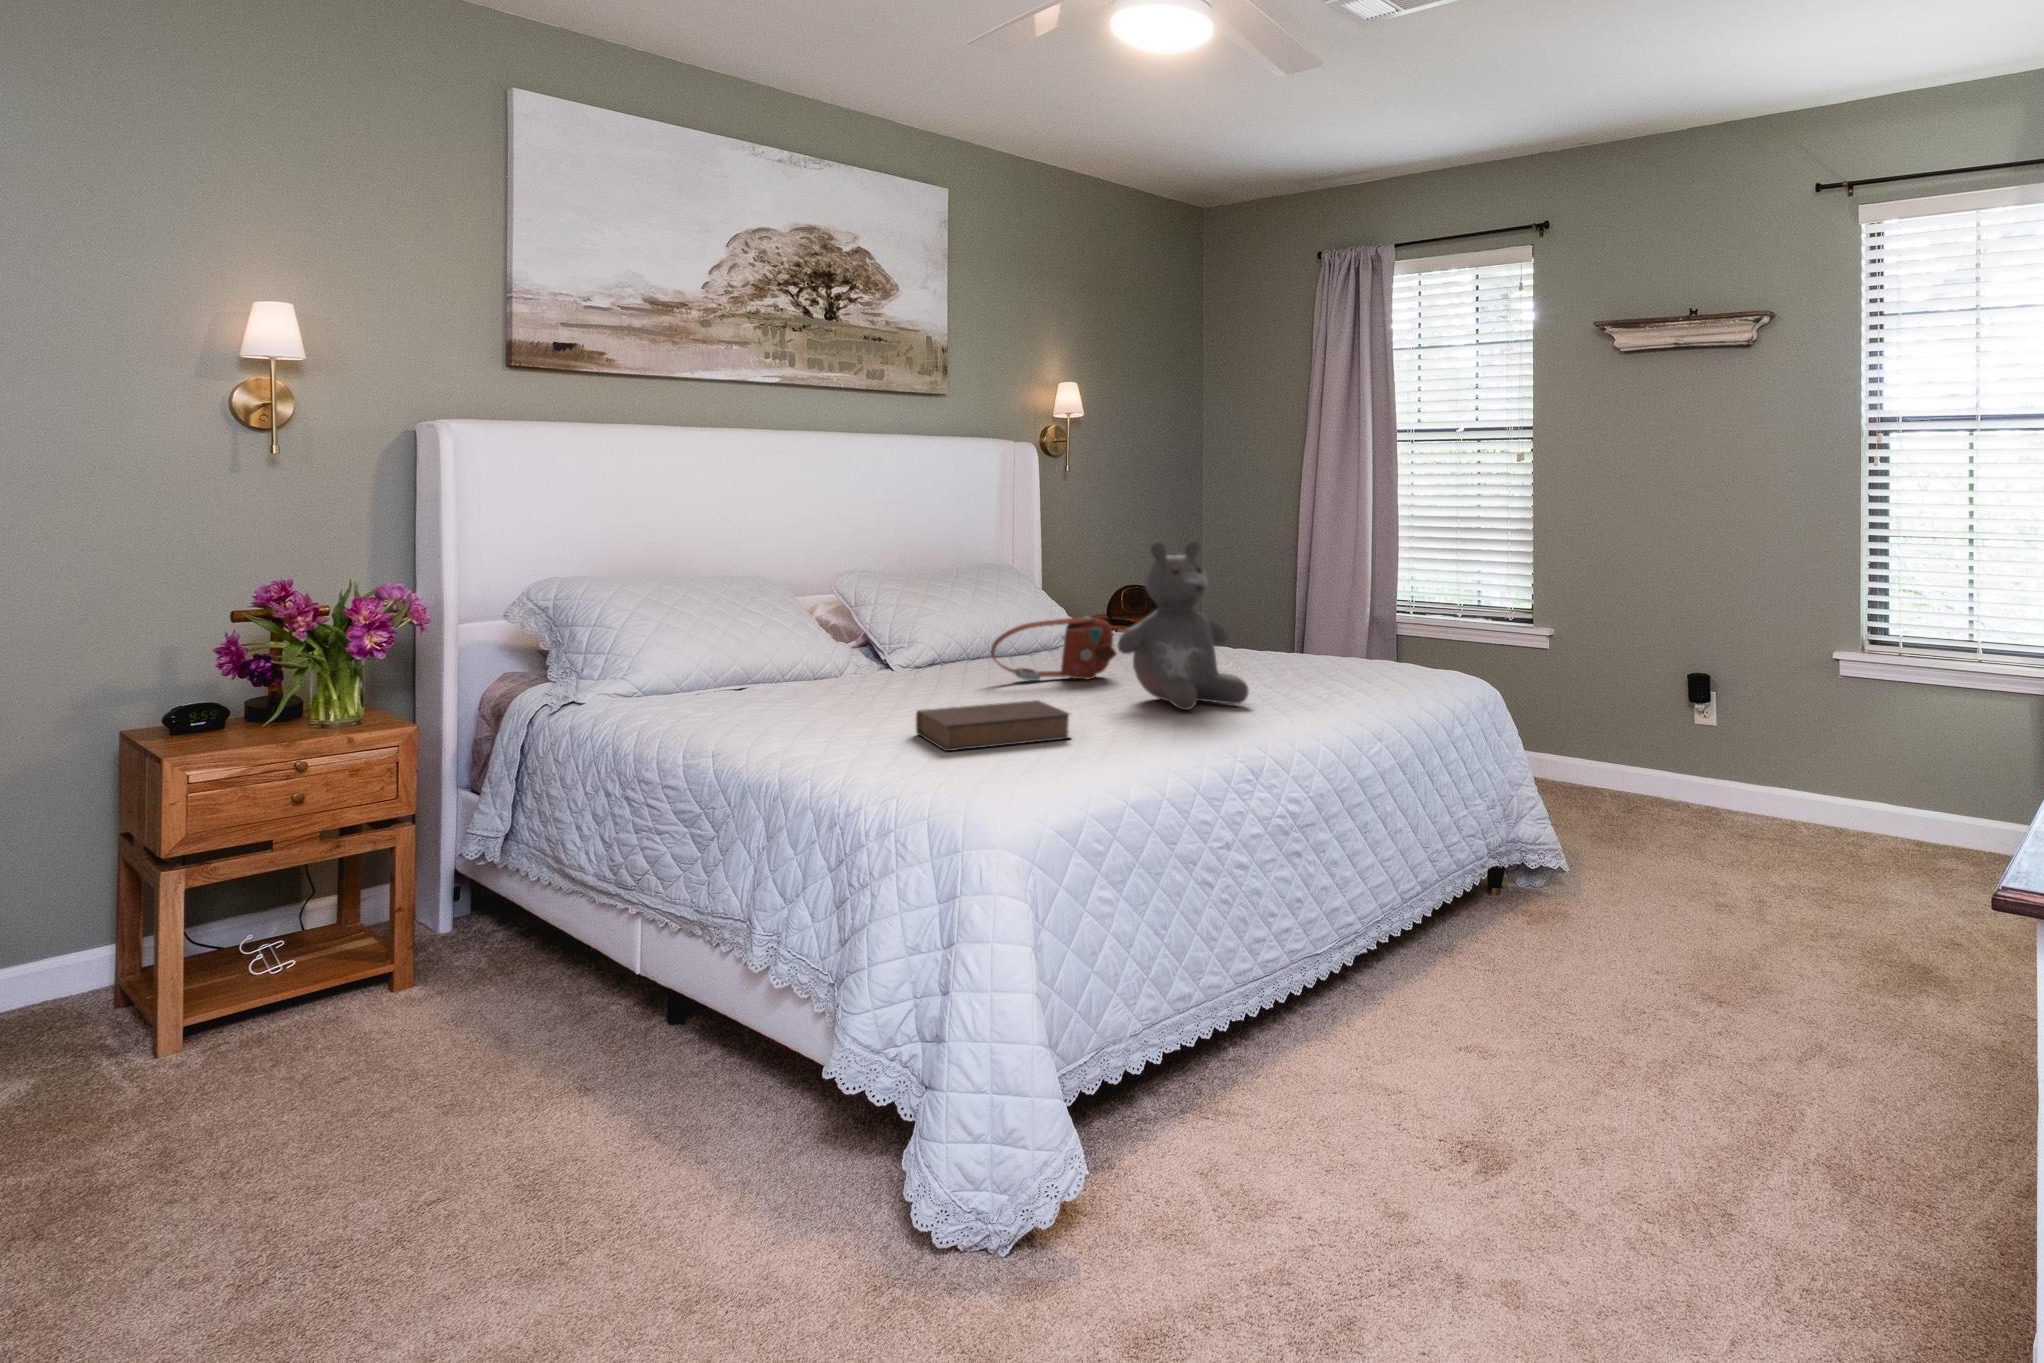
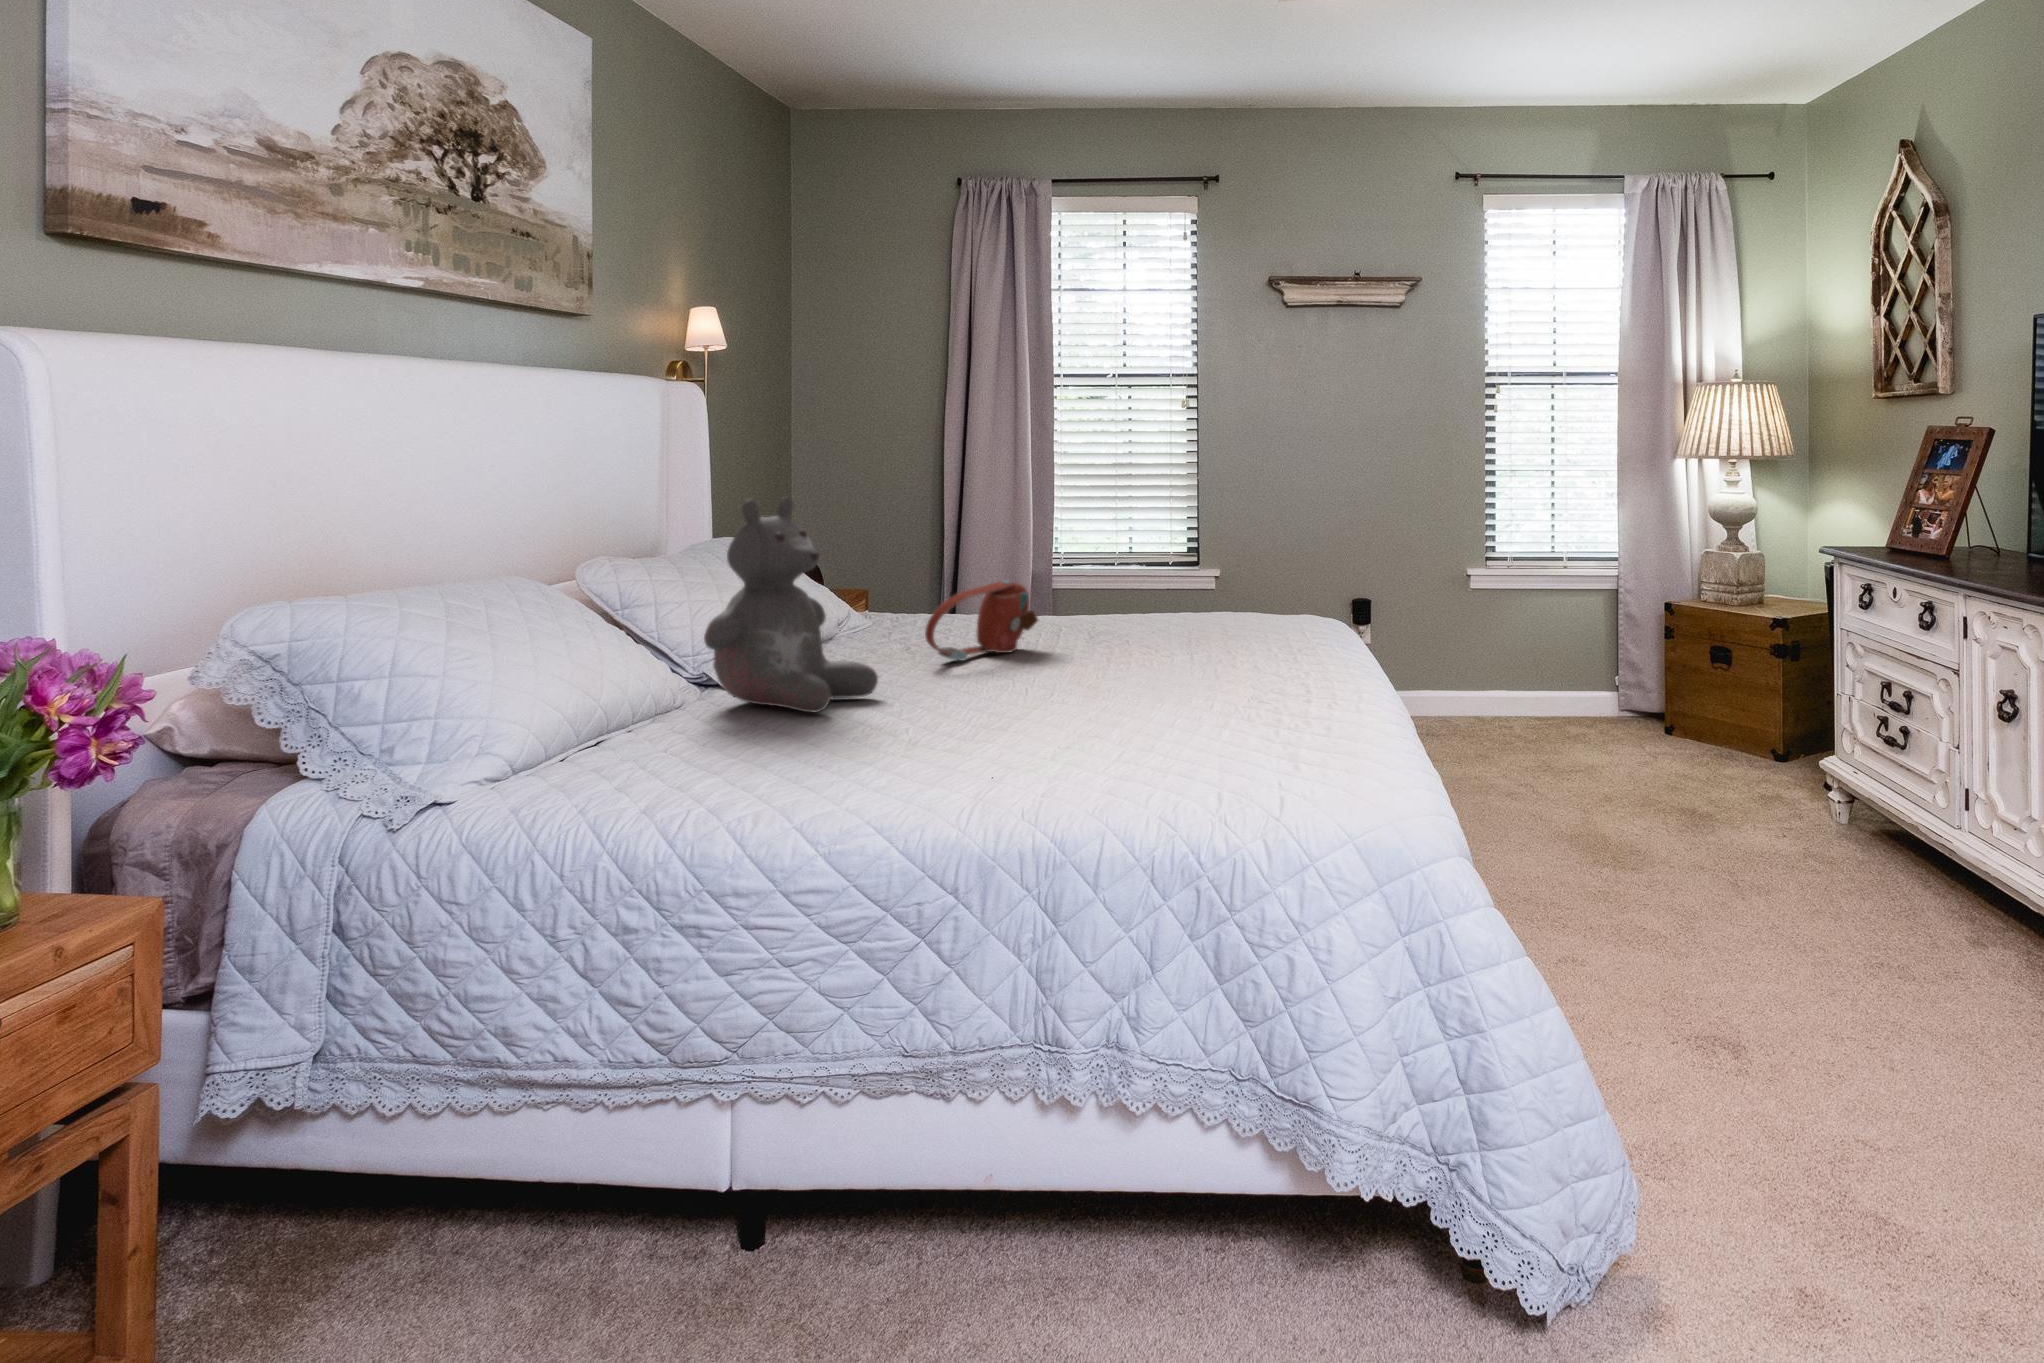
teddy bear: present [1117,540,1249,710] -> present [704,497,878,712]
book: present [916,700,1070,751] -> none [1051,671,1218,735]

